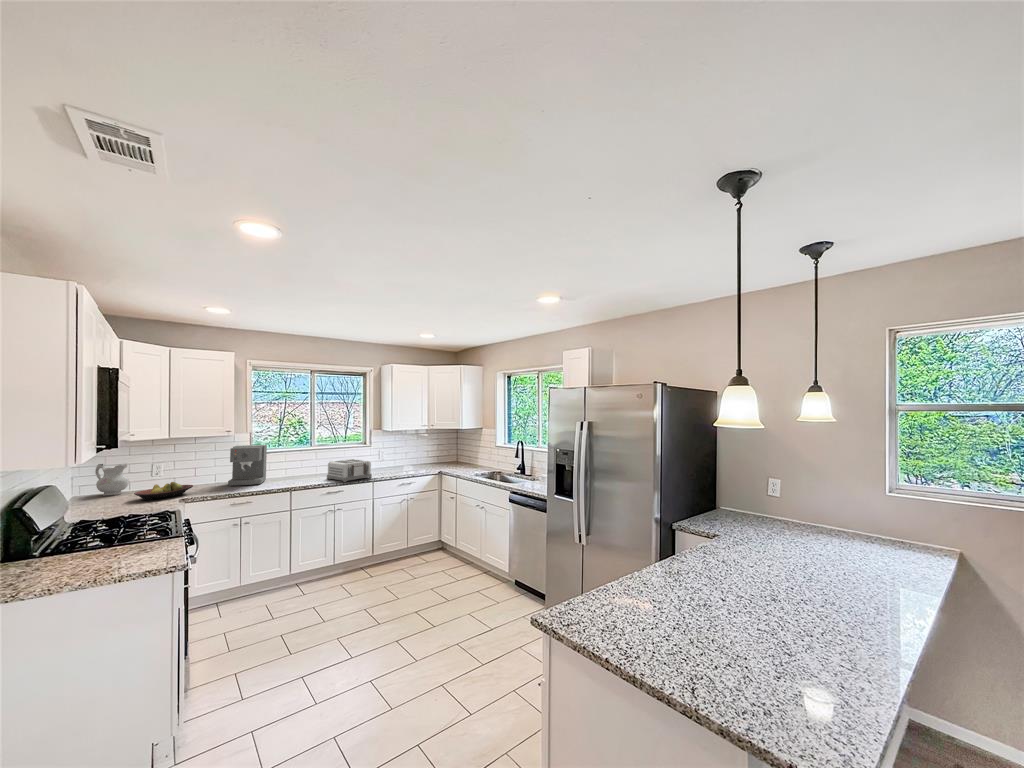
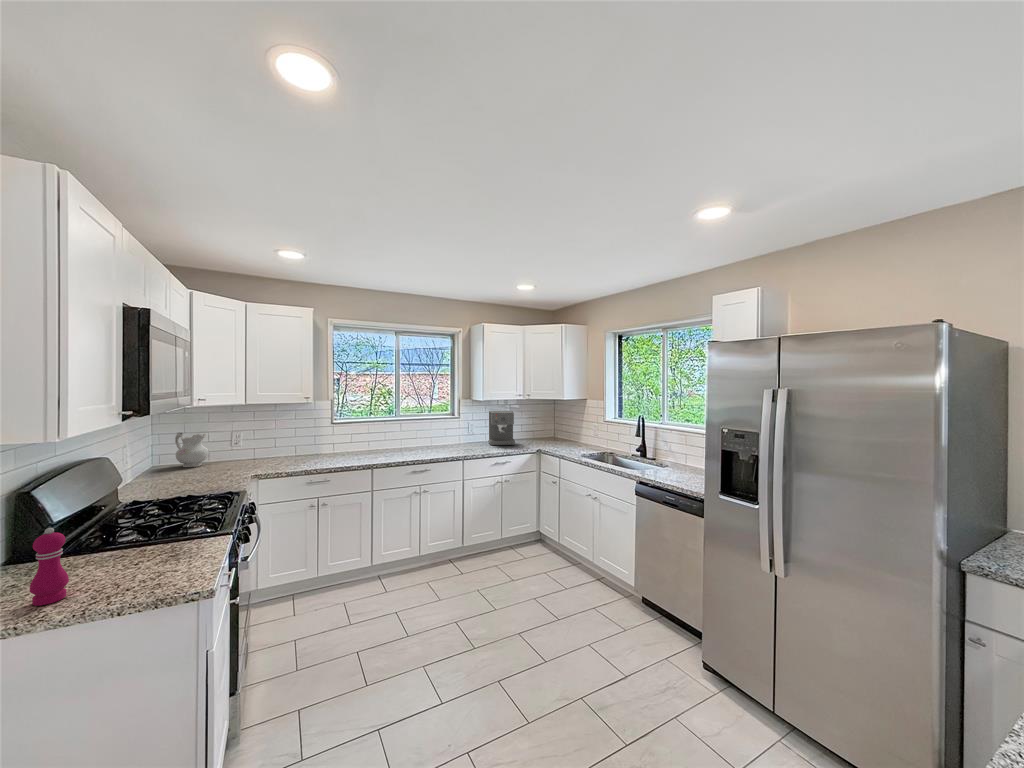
coffee maker: present [228,445,267,486] -> present [488,411,515,446]
toaster: present [327,459,372,482] -> none [413,433,463,460]
fruit bowl: present [134,482,193,501] -> none [207,455,271,476]
pepper mill: none [54,525,80,577] -> present [30,528,69,606]

